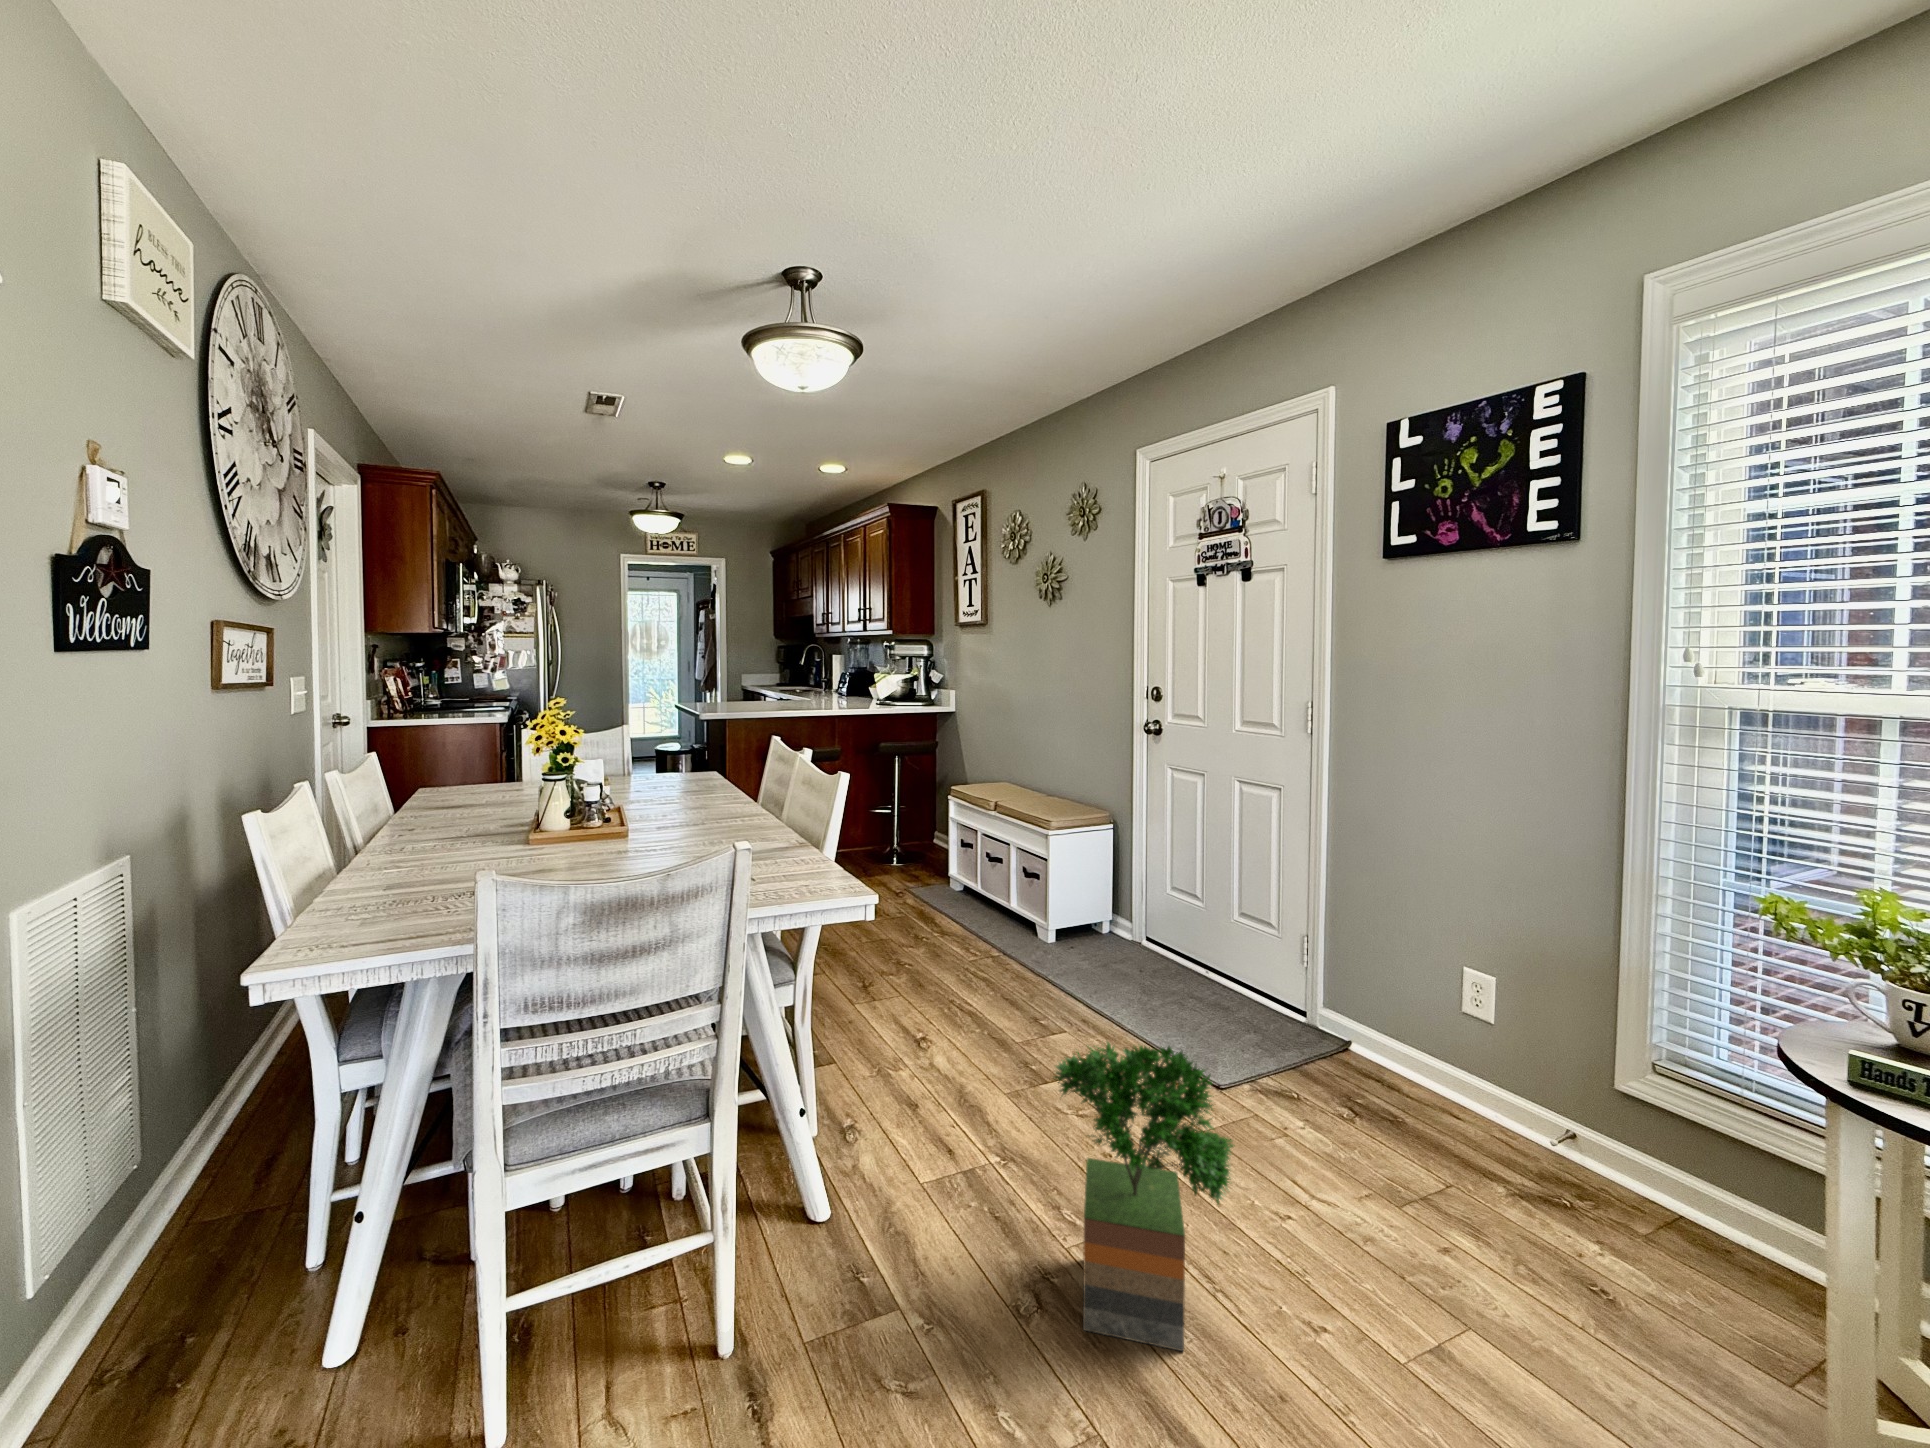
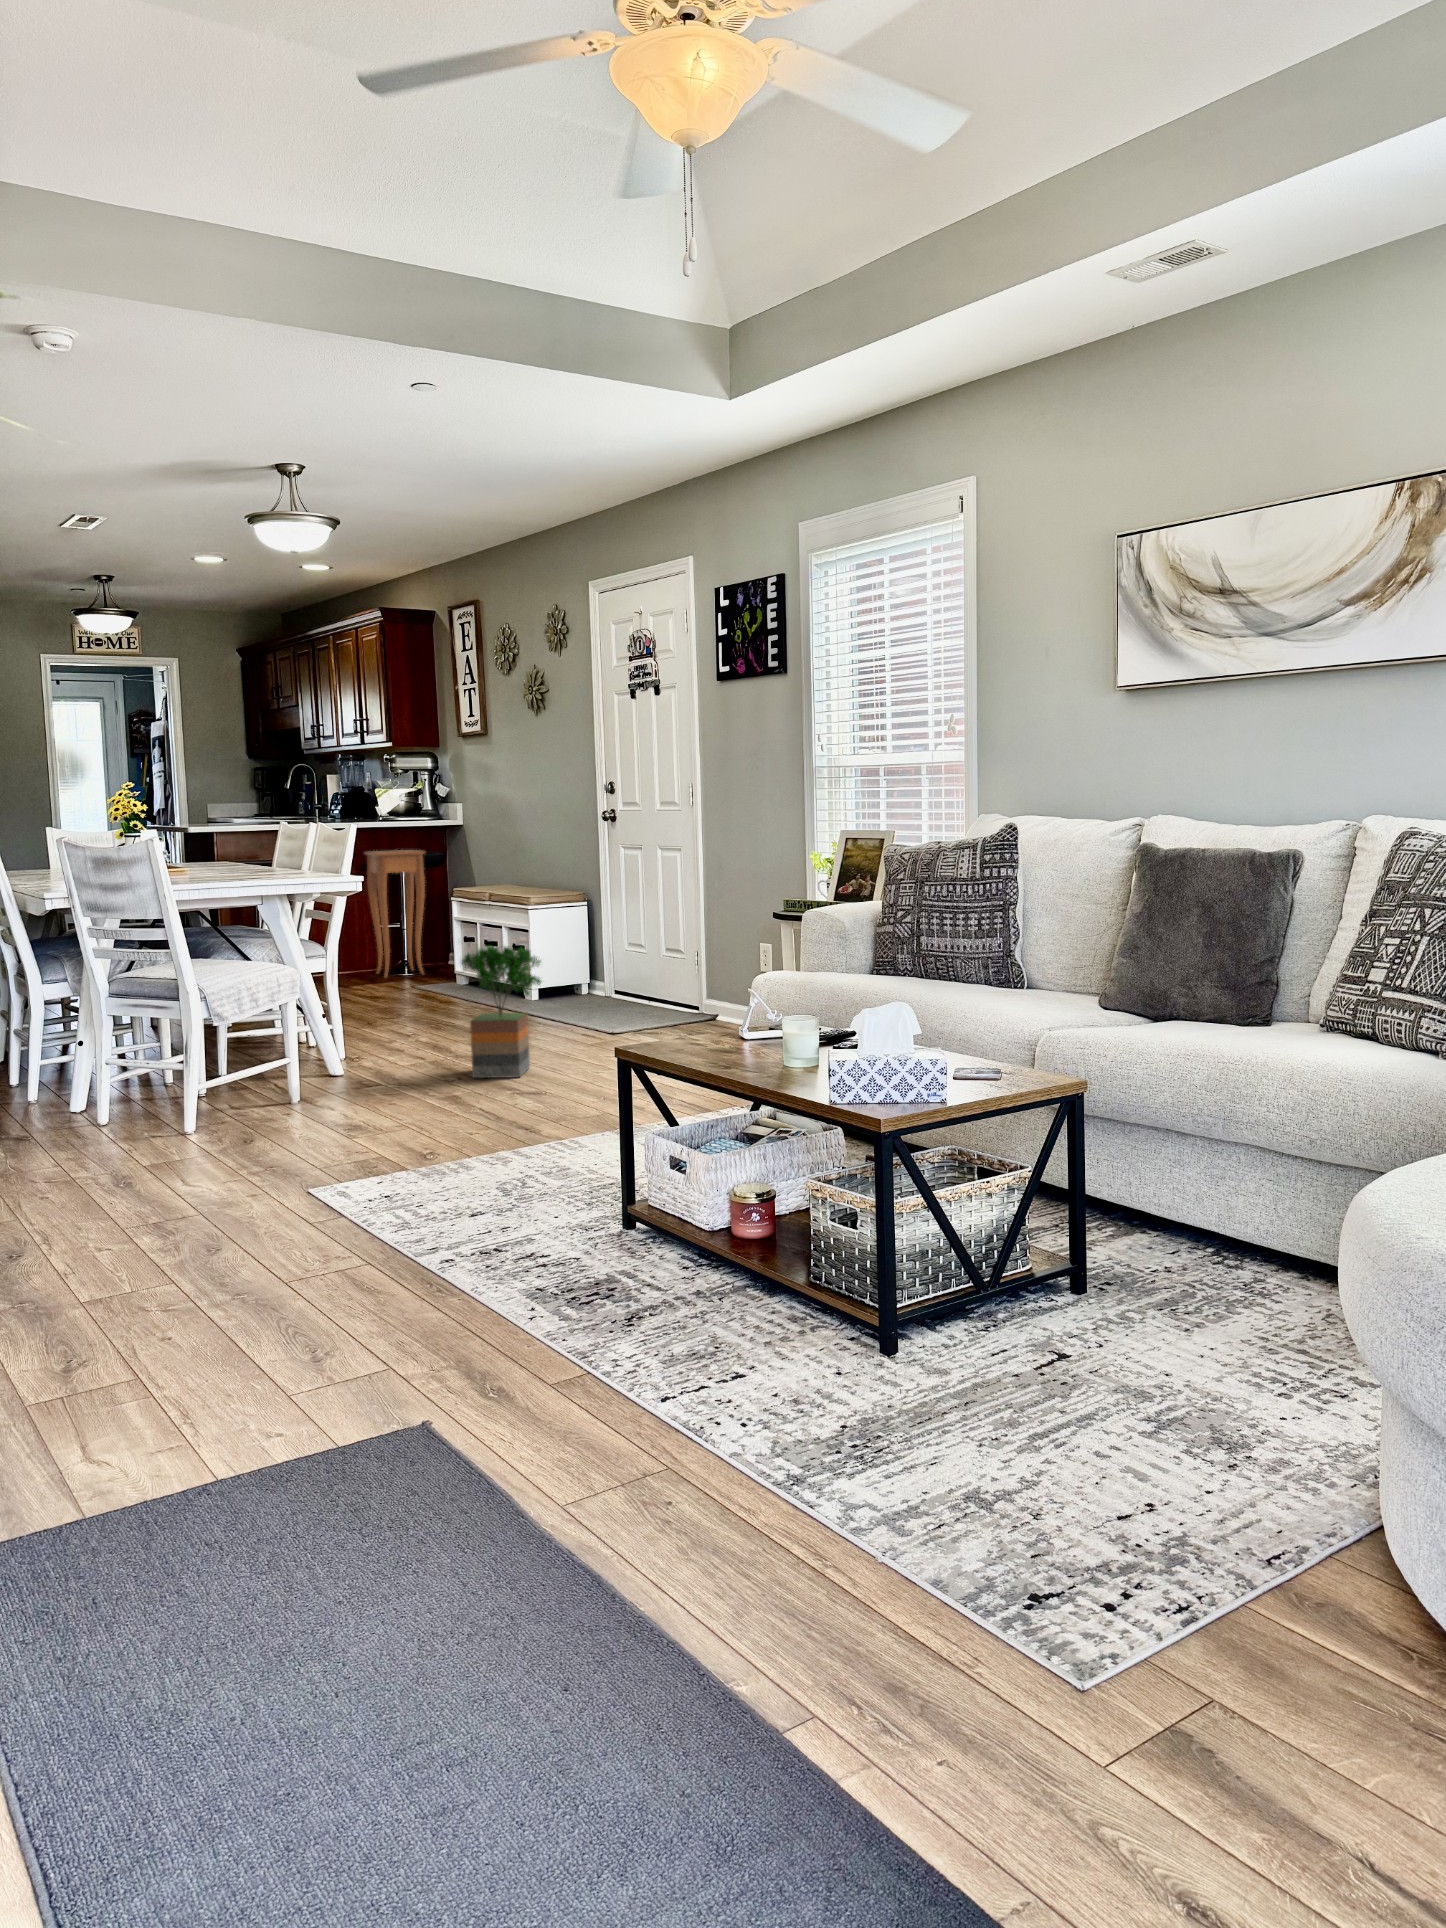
side table: none [865,734,923,862] -> present [365,850,425,977]

